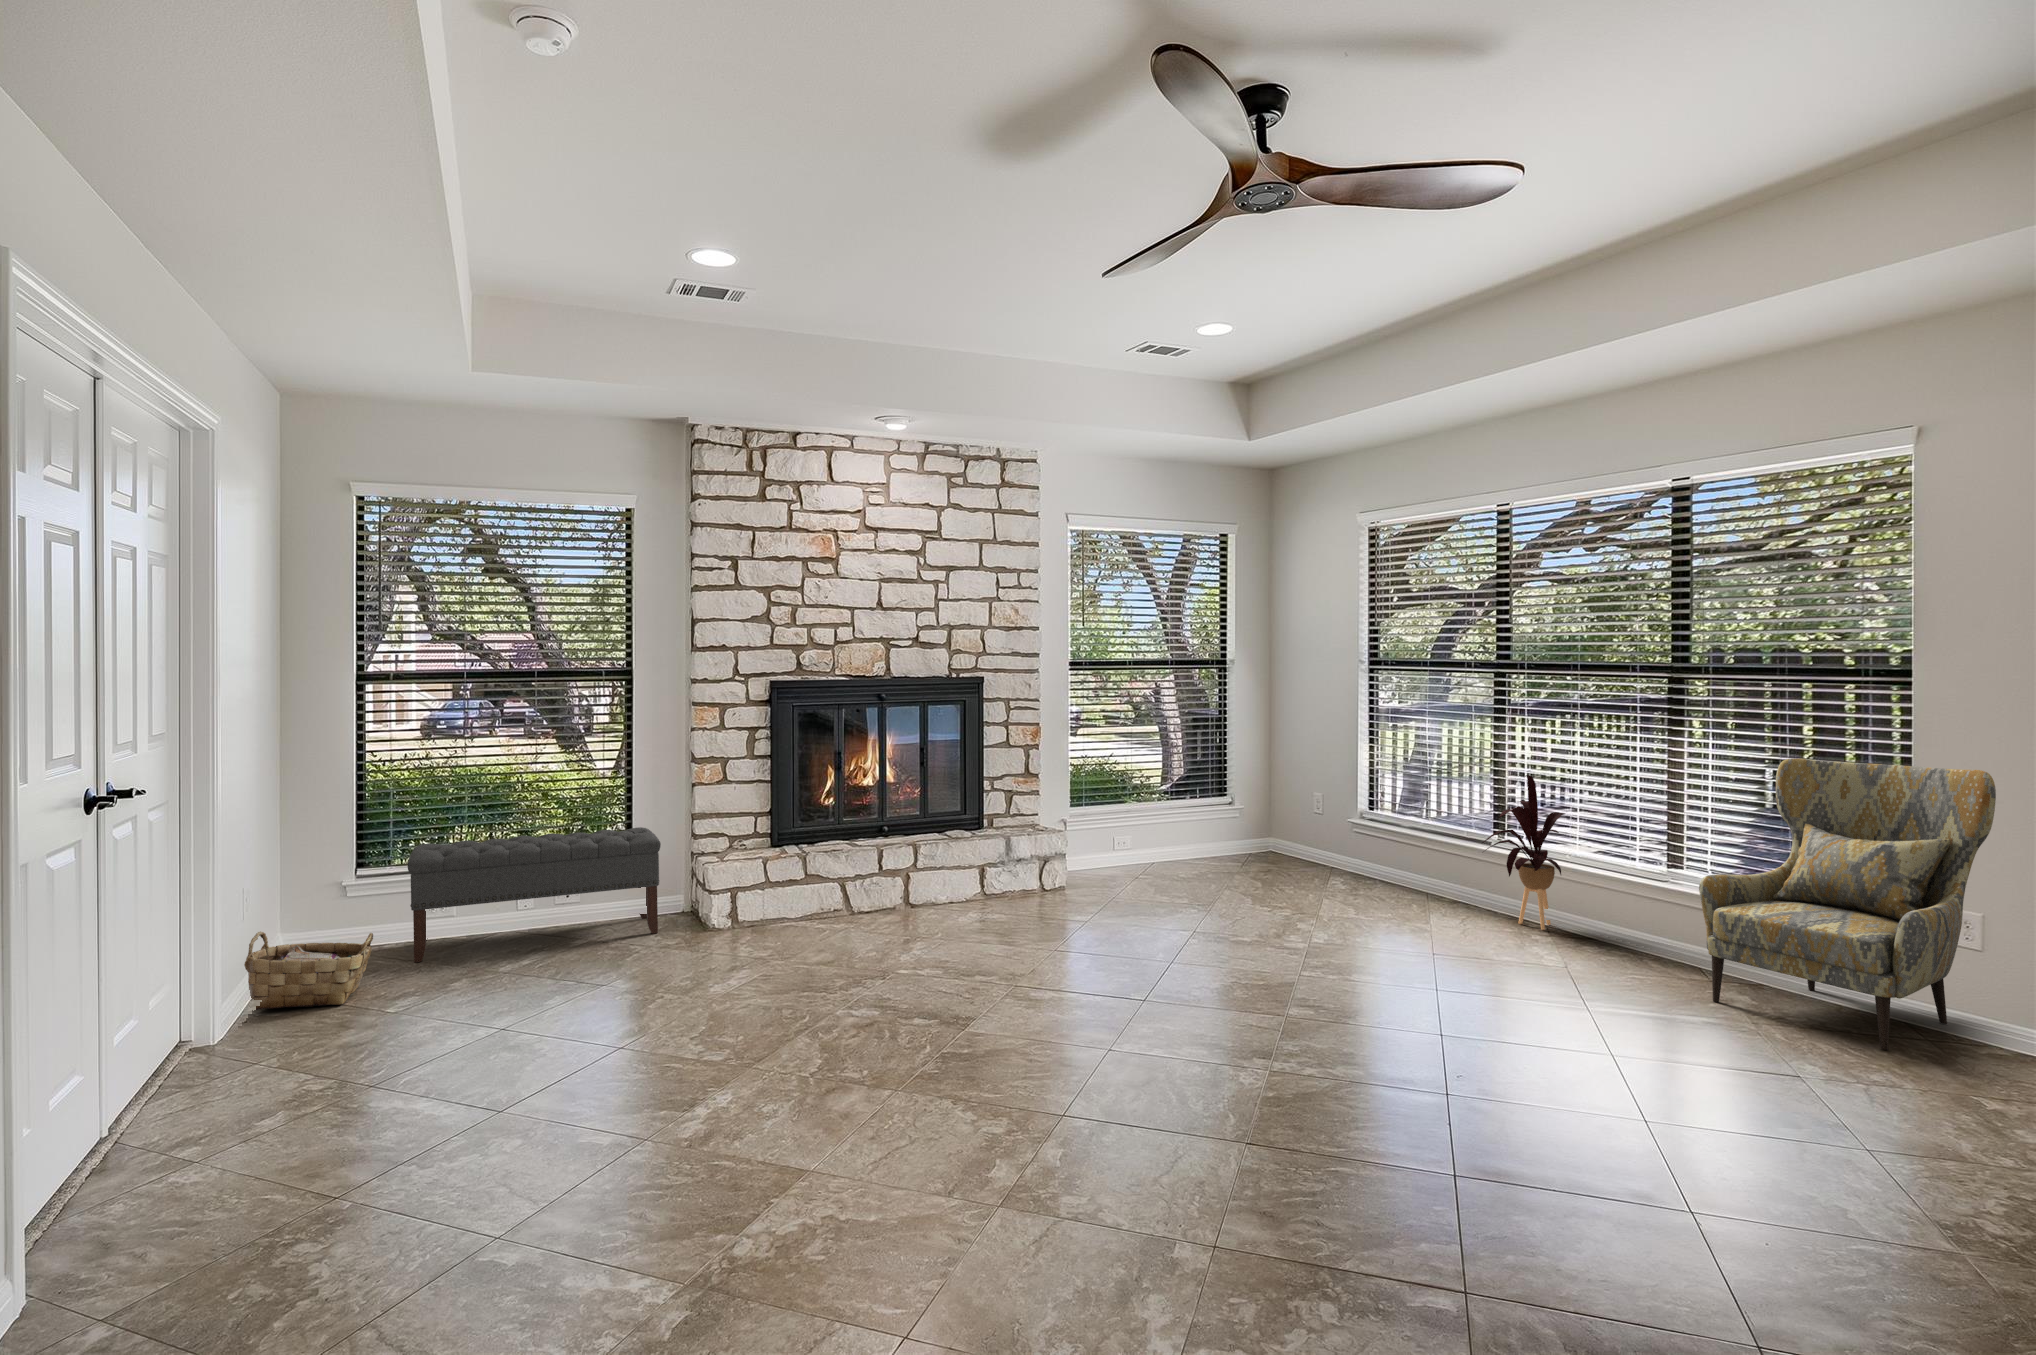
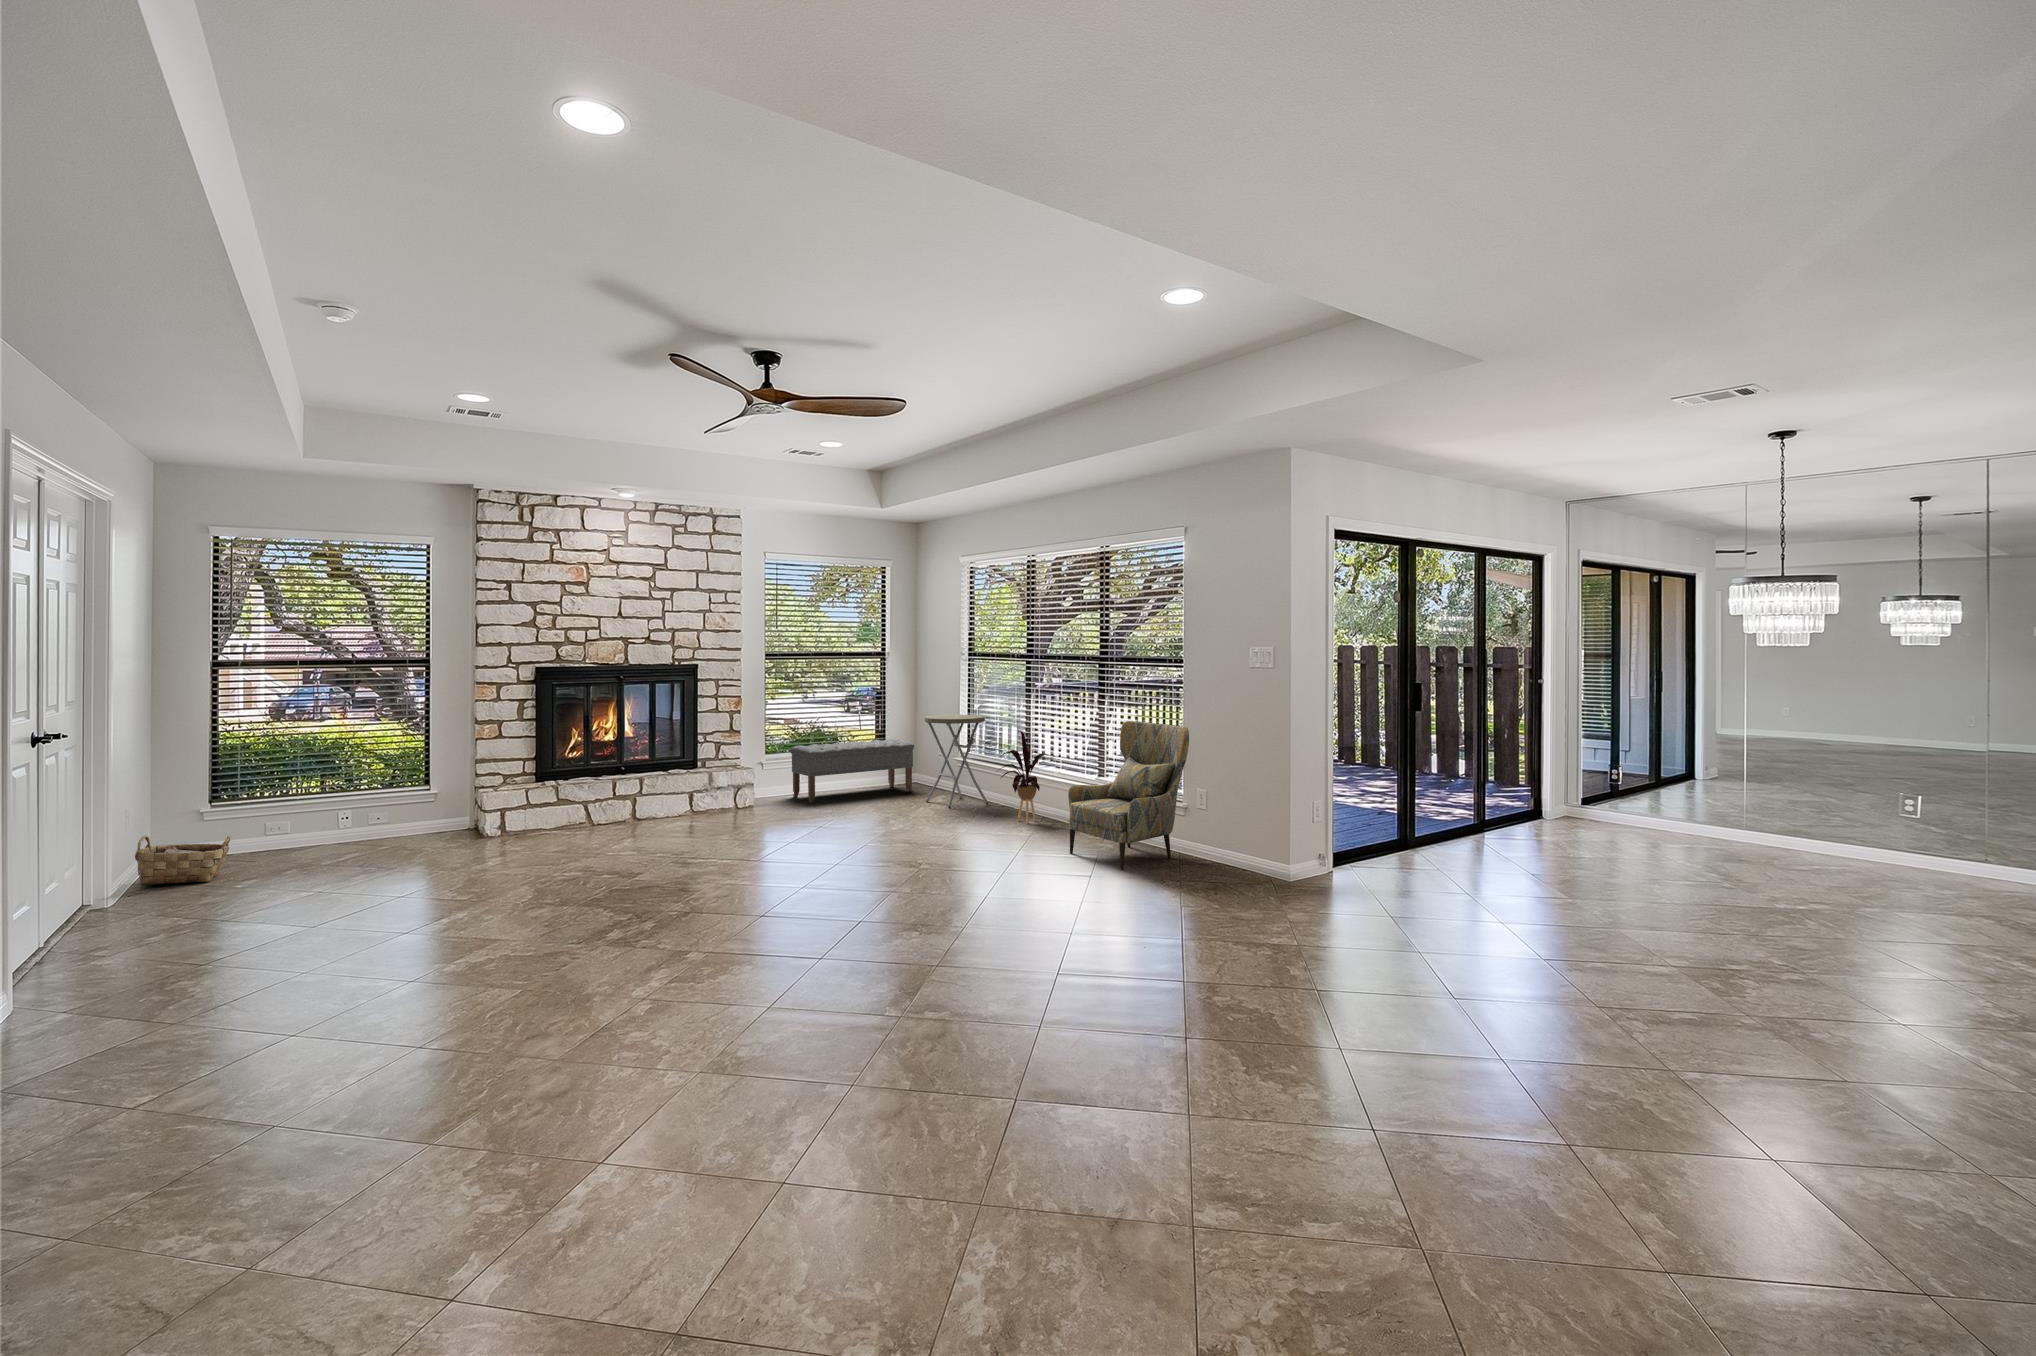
side table: none [1320,748,1429,896] -> present [924,714,988,808]
bench: present [408,827,661,962] -> present [790,739,914,803]

